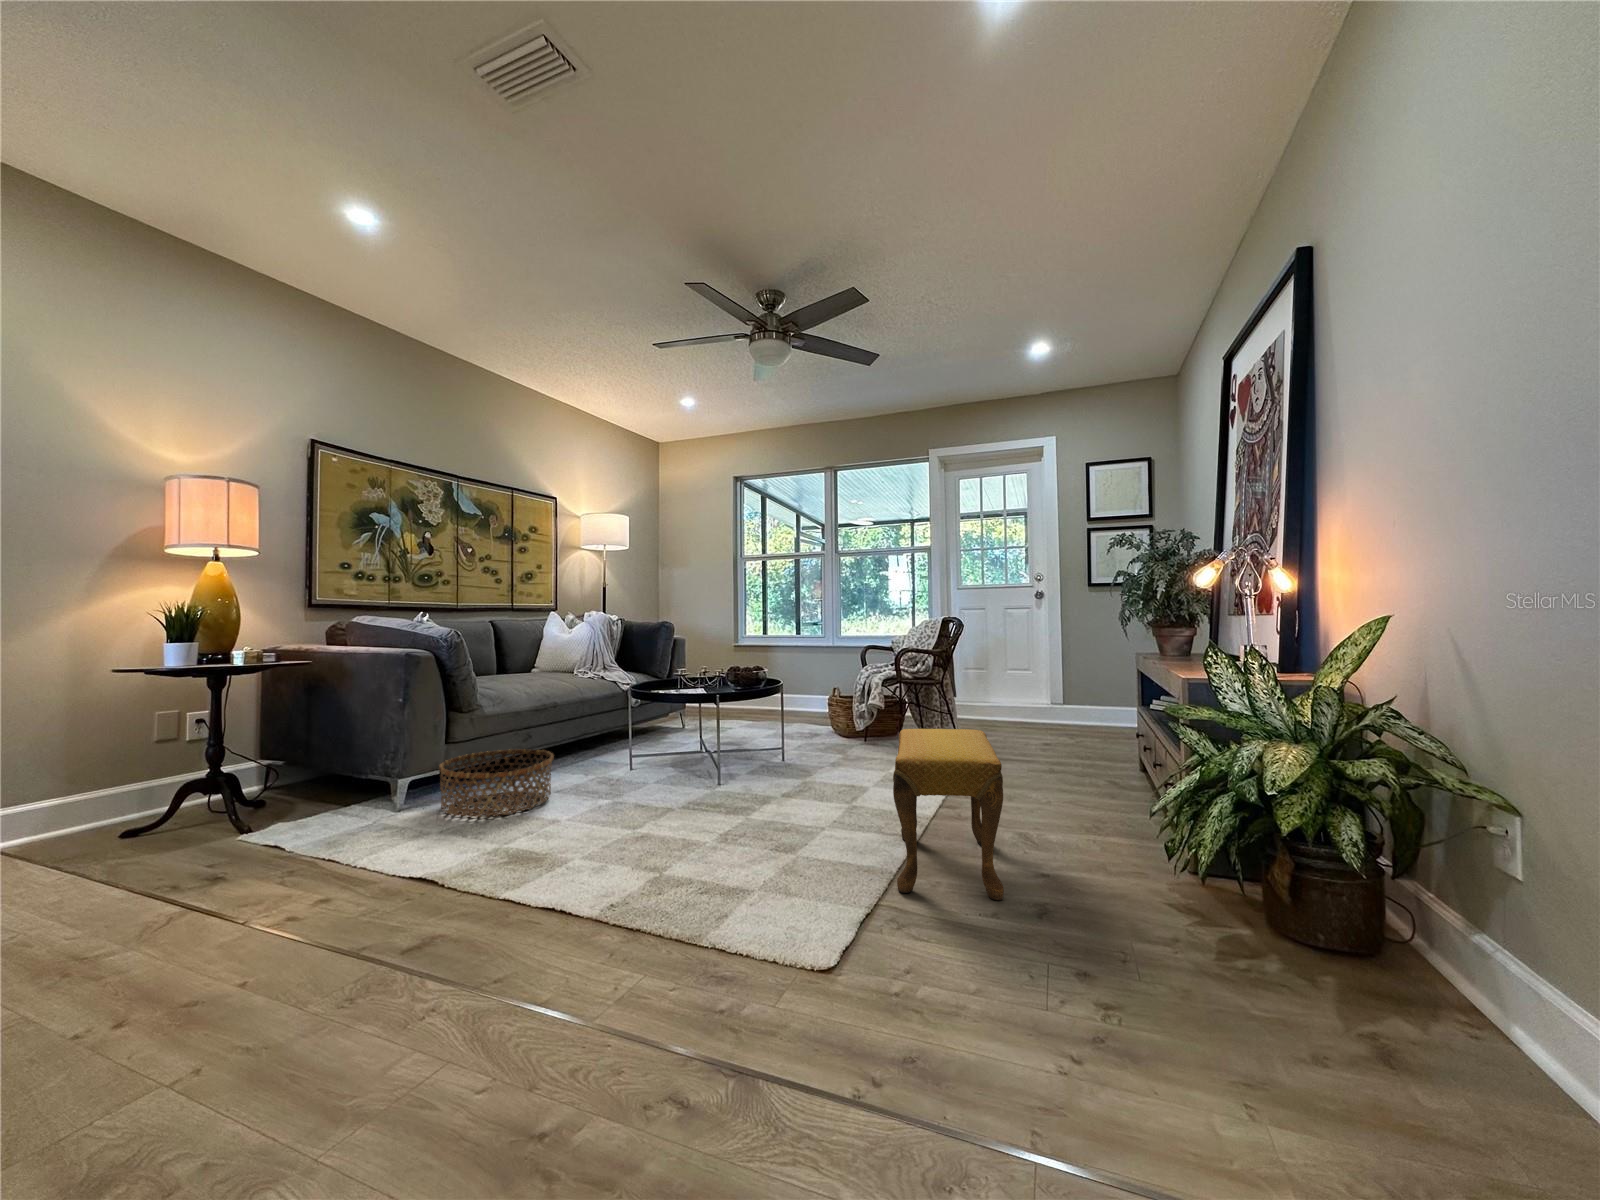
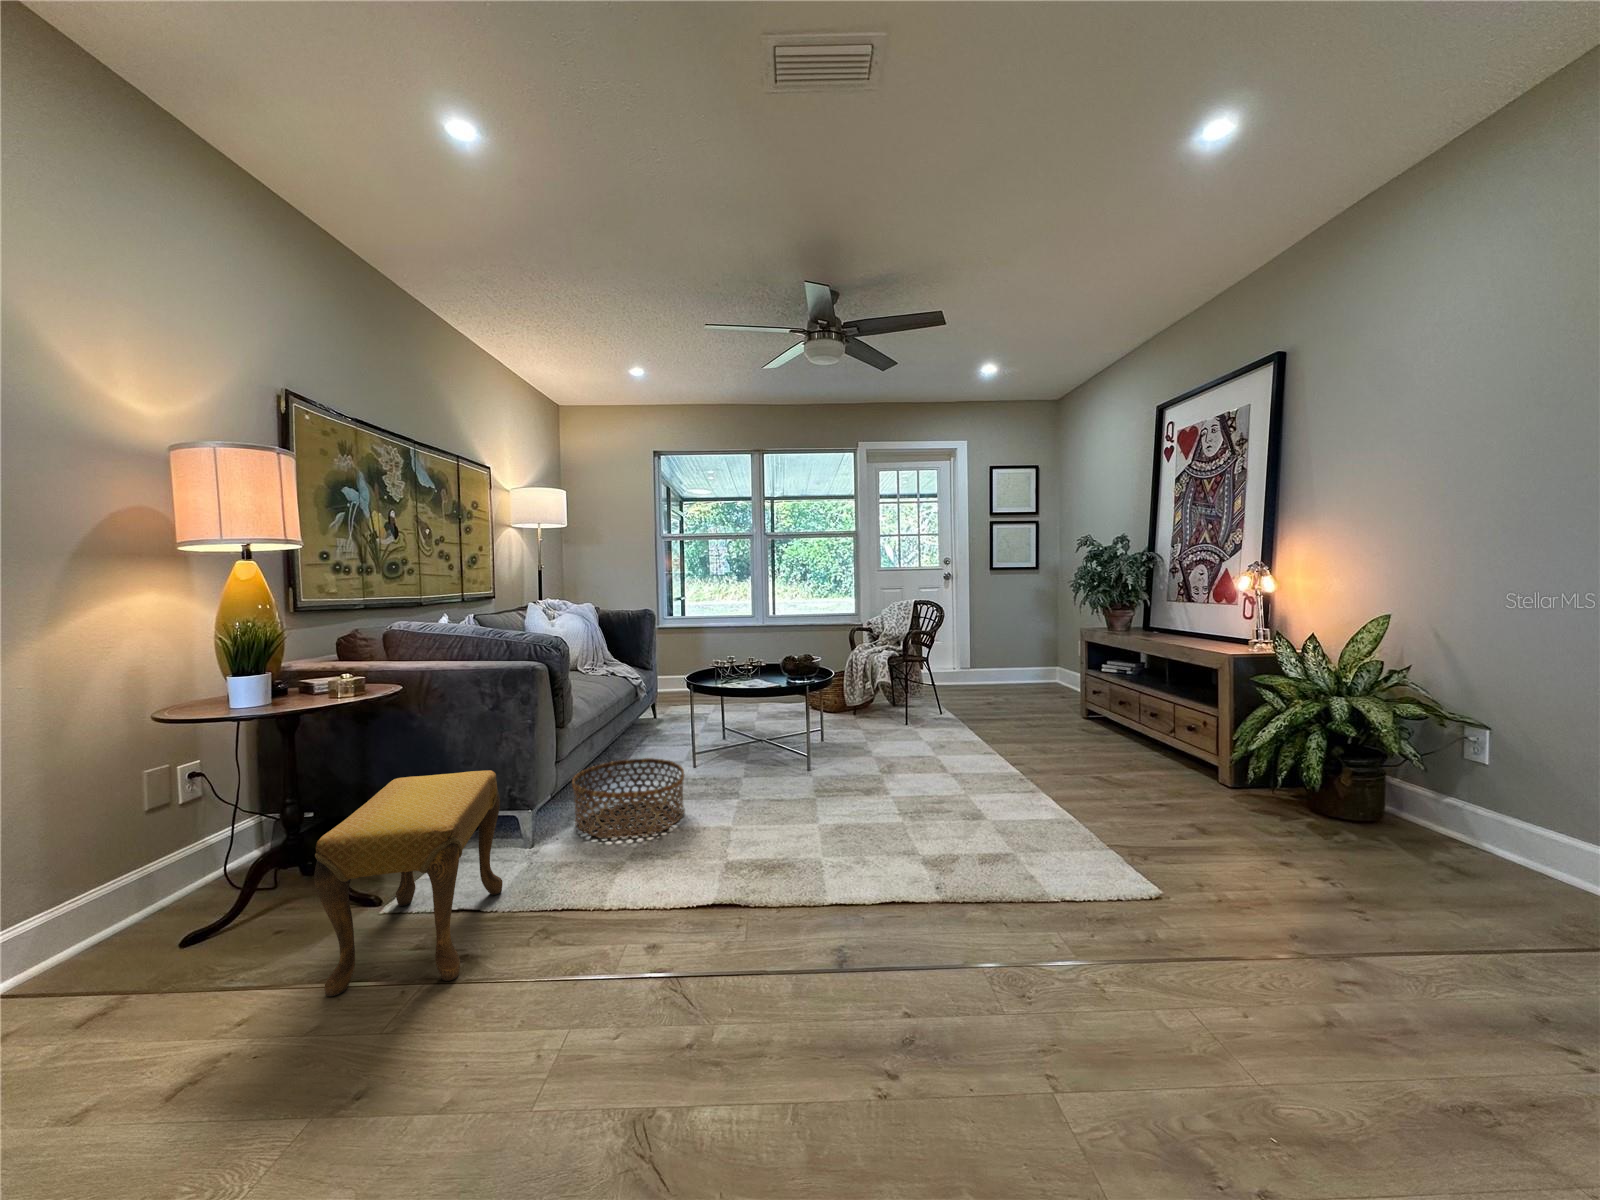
footstool: present [893,729,1004,900] -> present [314,770,503,996]

